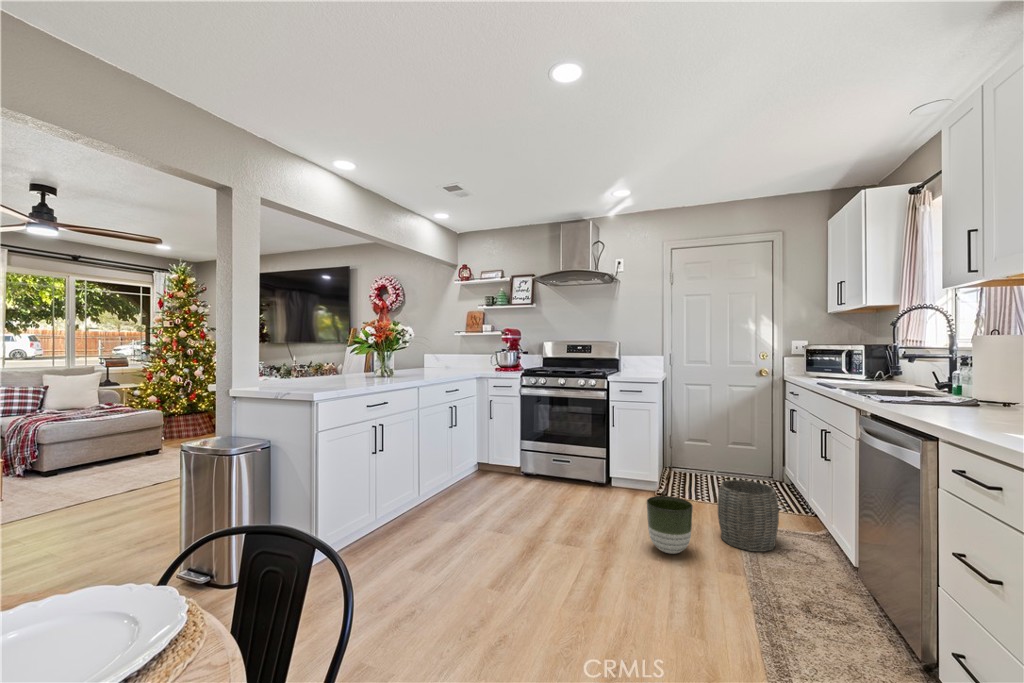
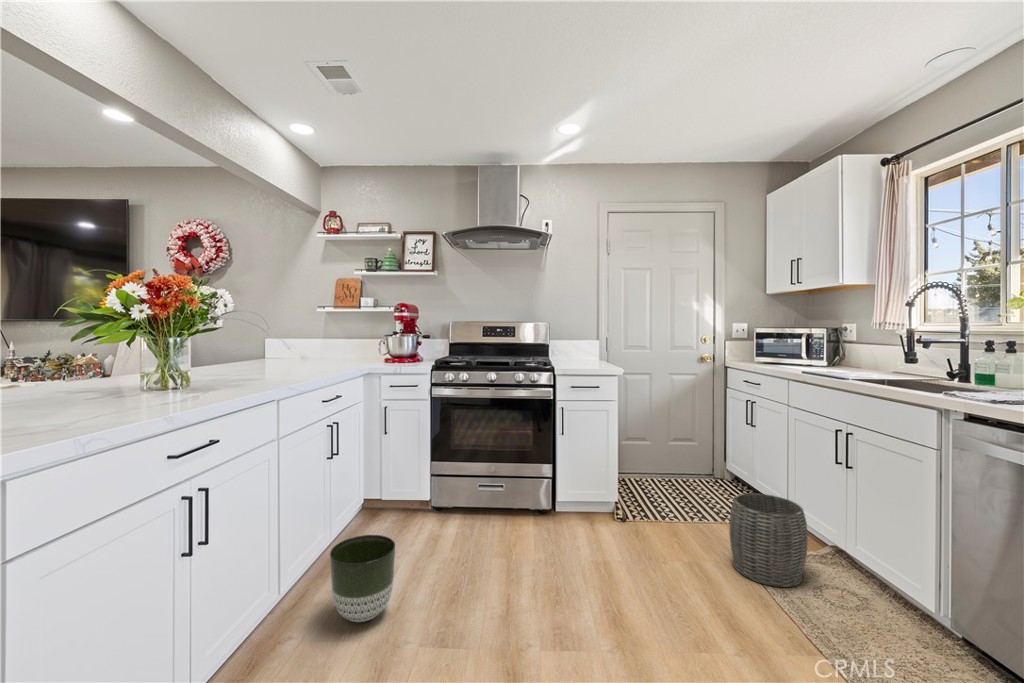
planter: present [647,496,693,554] -> present [330,535,395,622]

